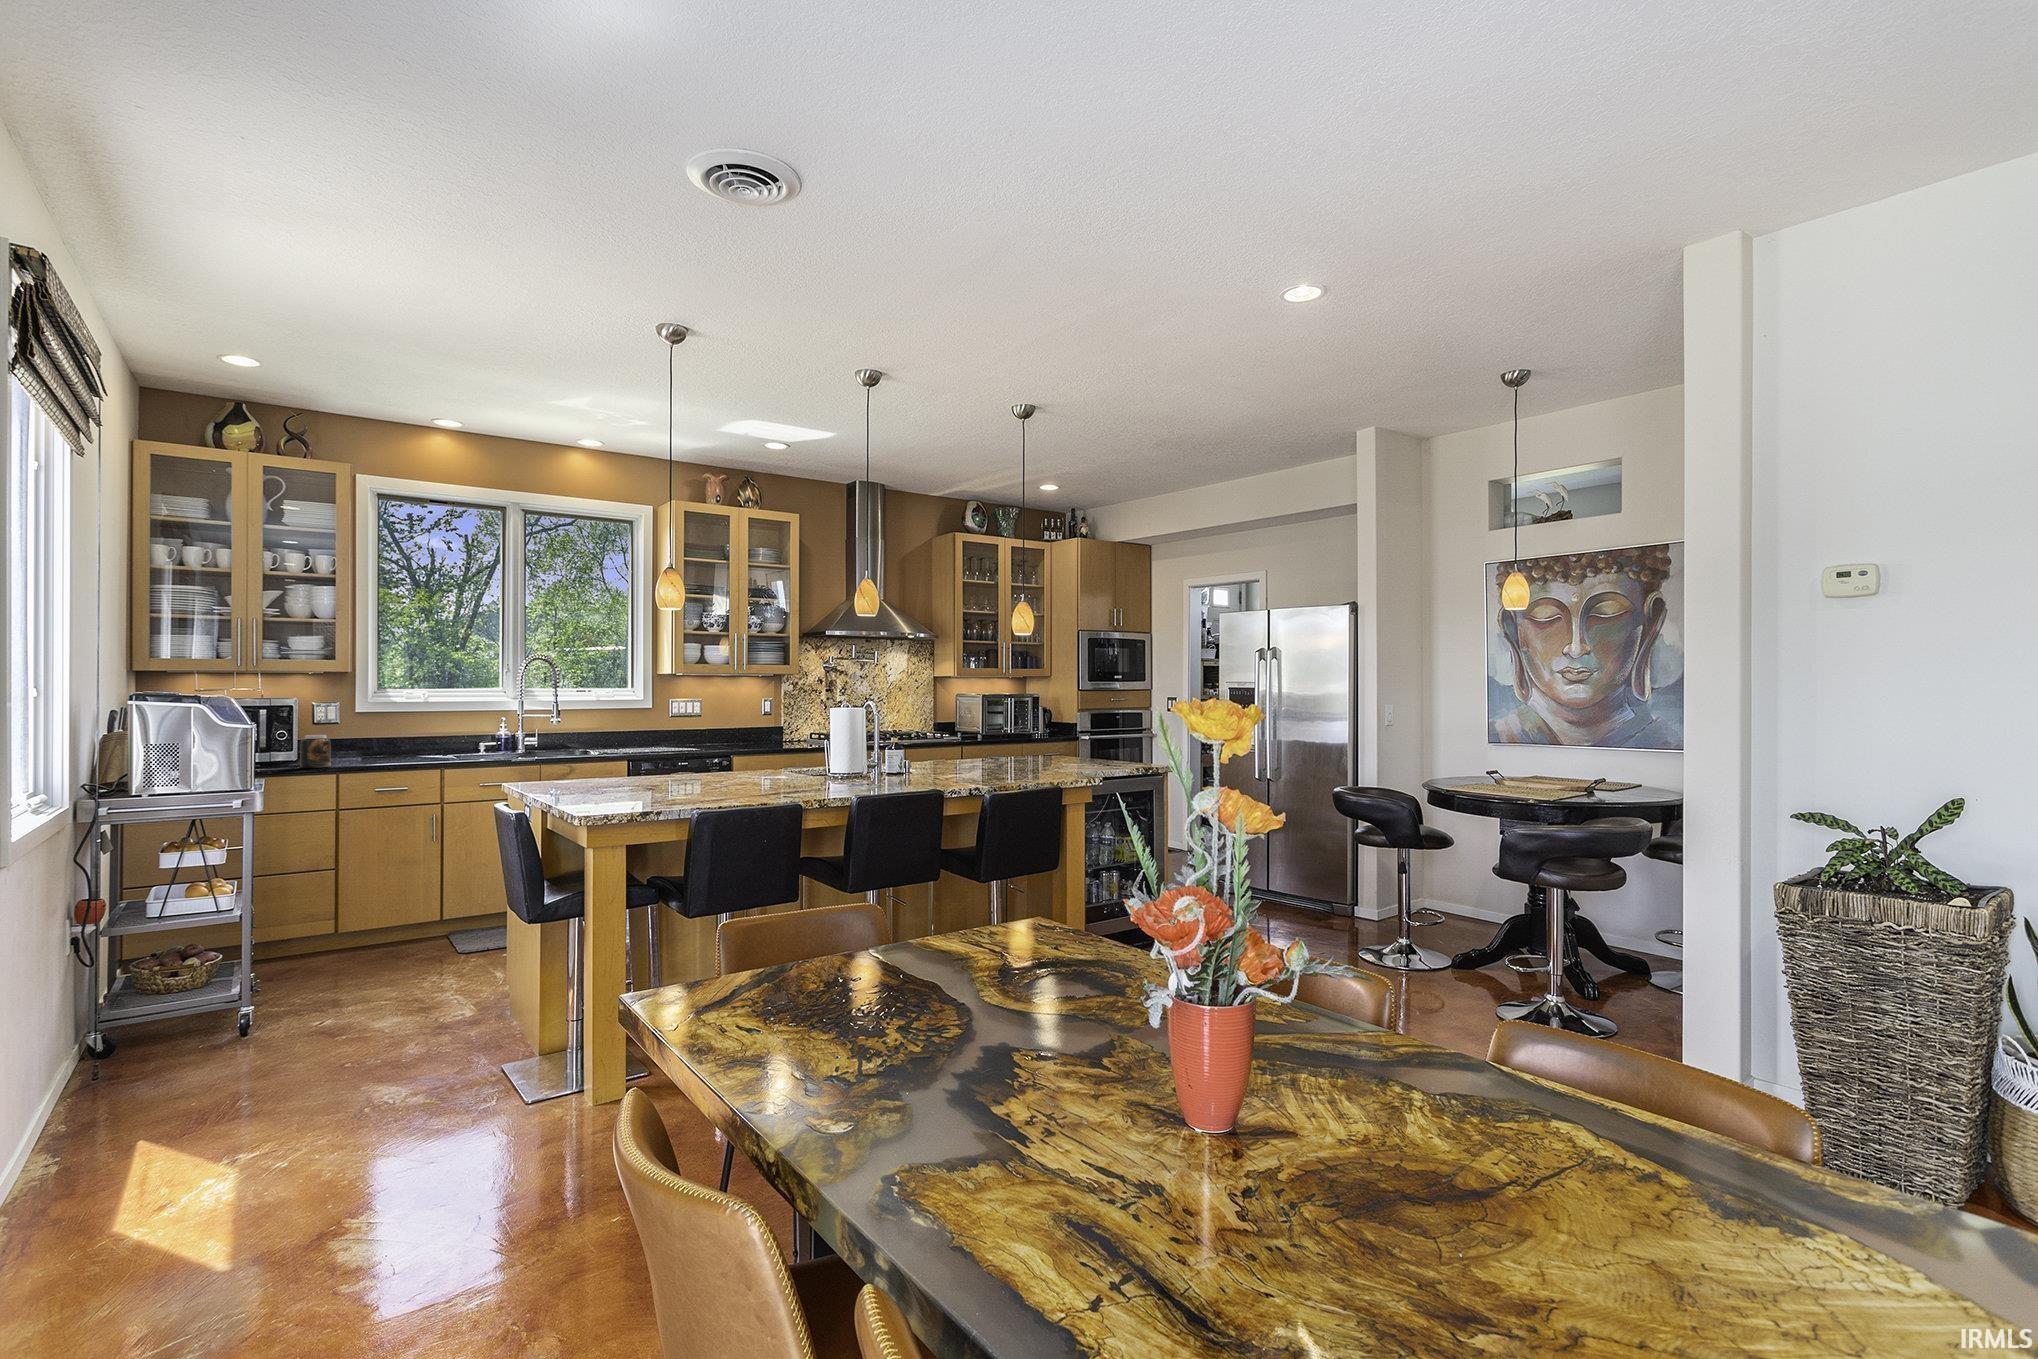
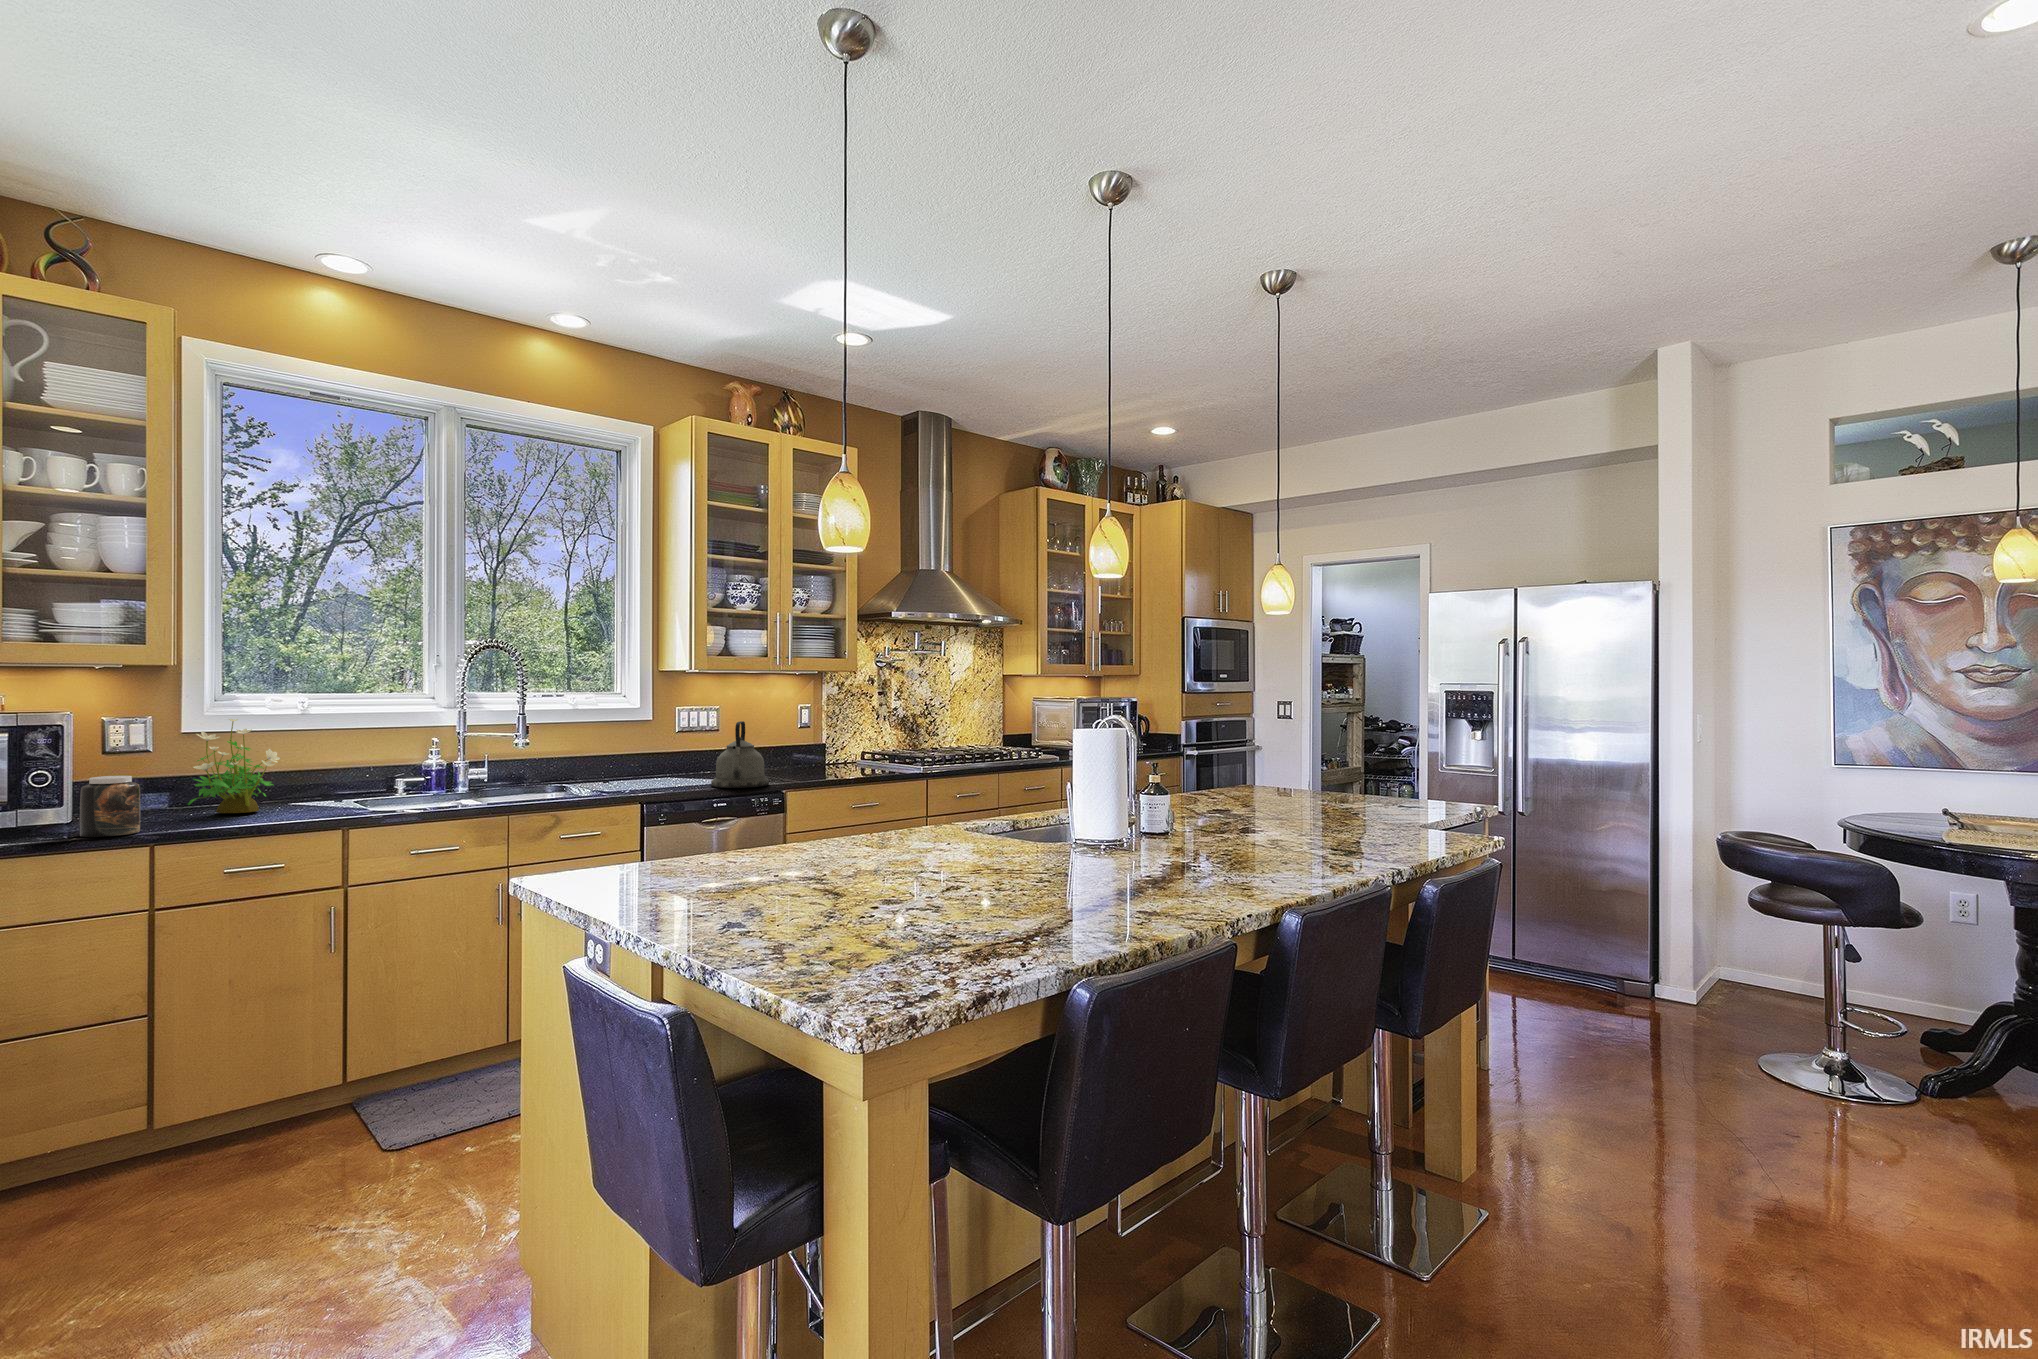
potted plant: none [357,704,409,759] -> present [188,719,281,813]
kettle: none [679,708,718,752] -> present [711,721,769,788]

